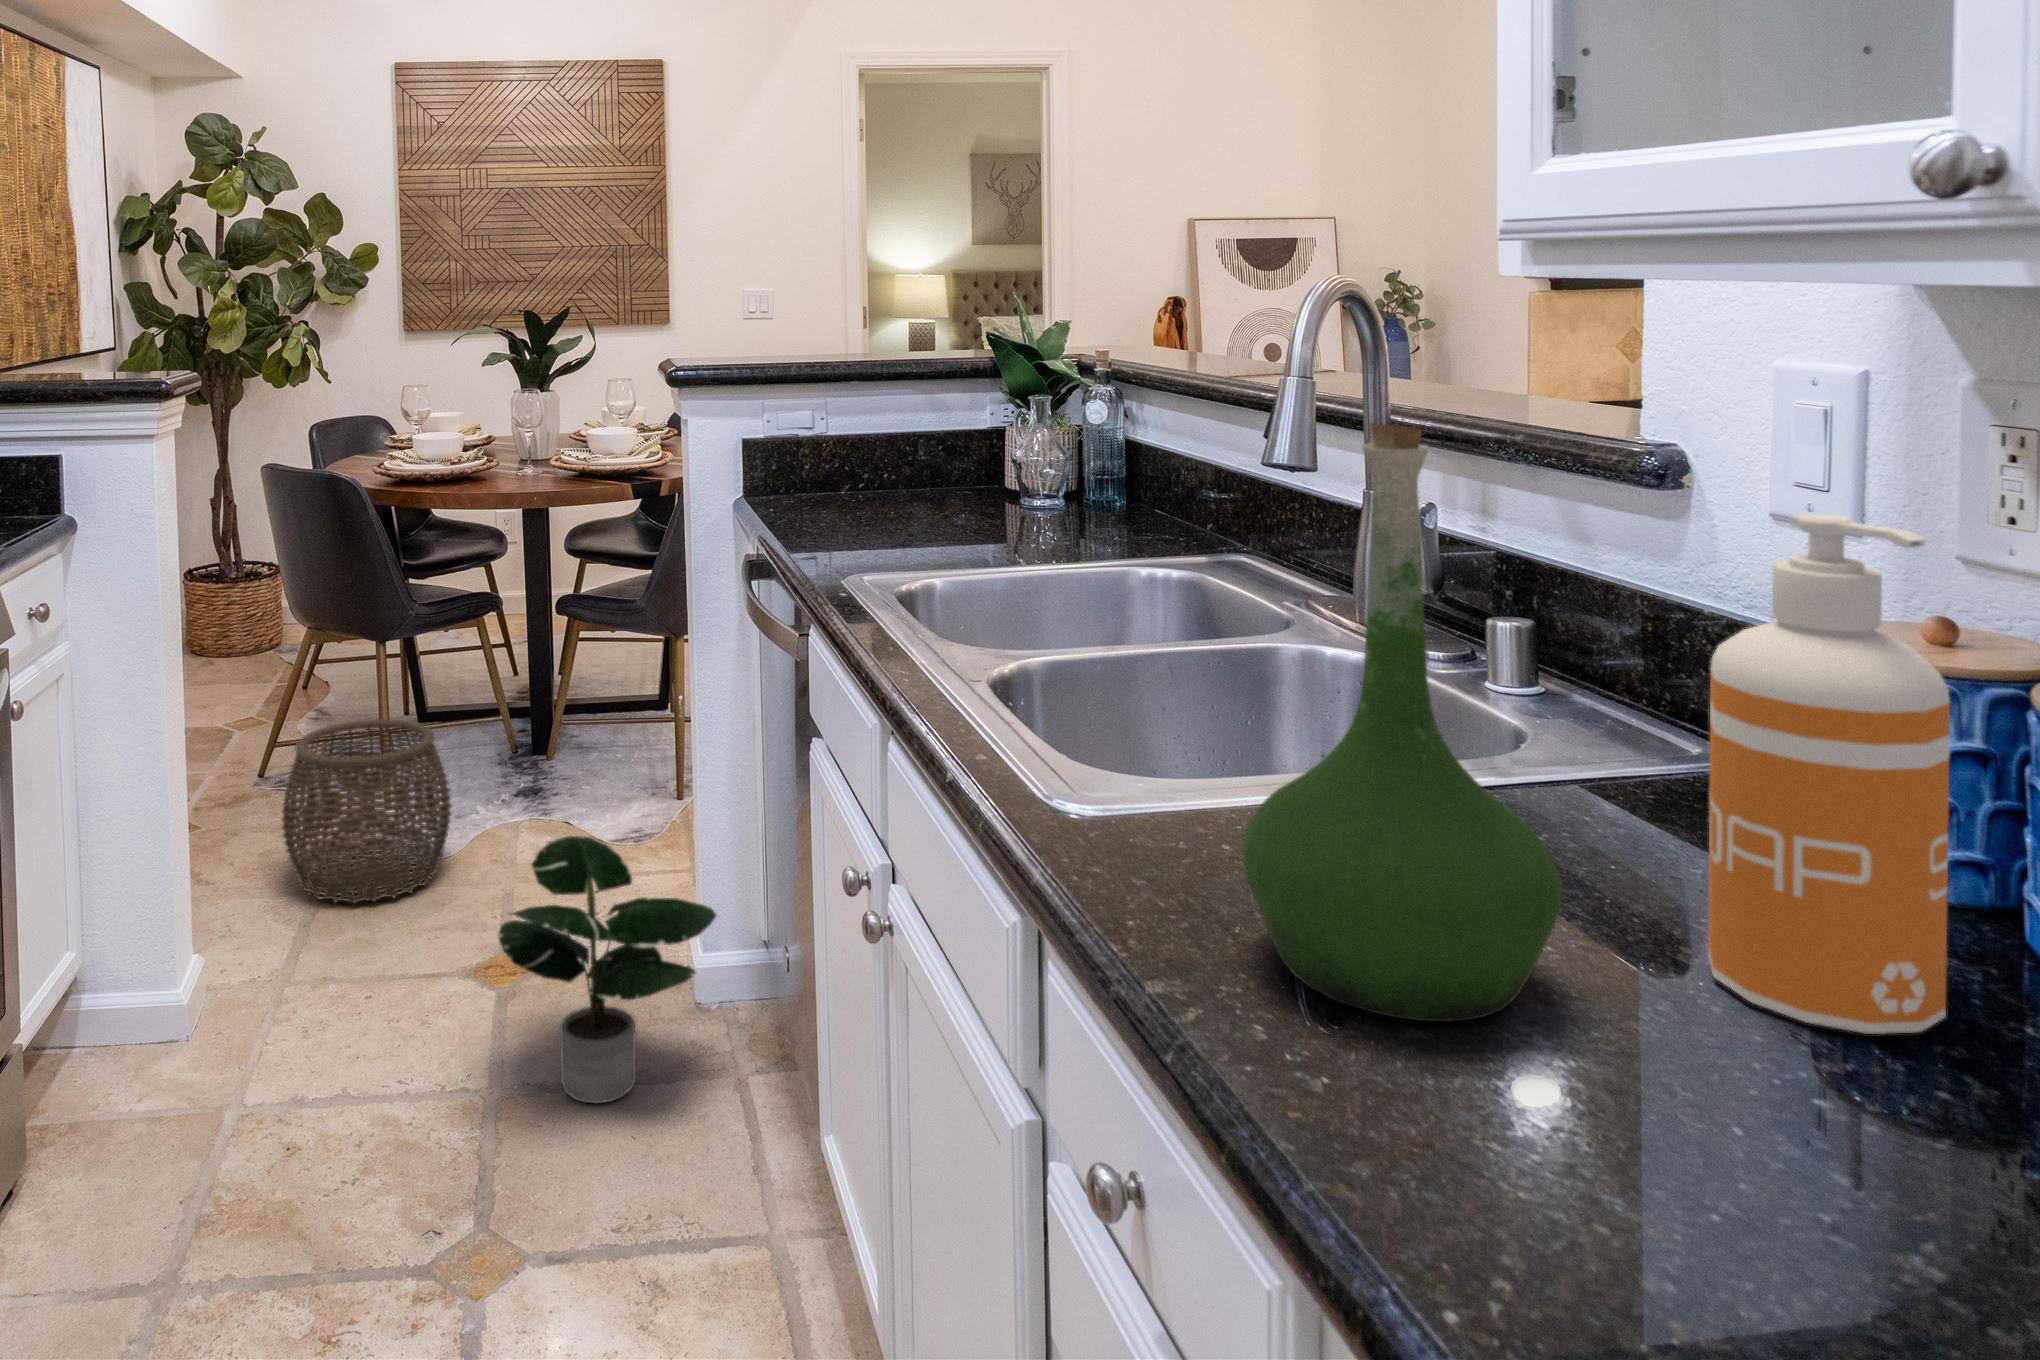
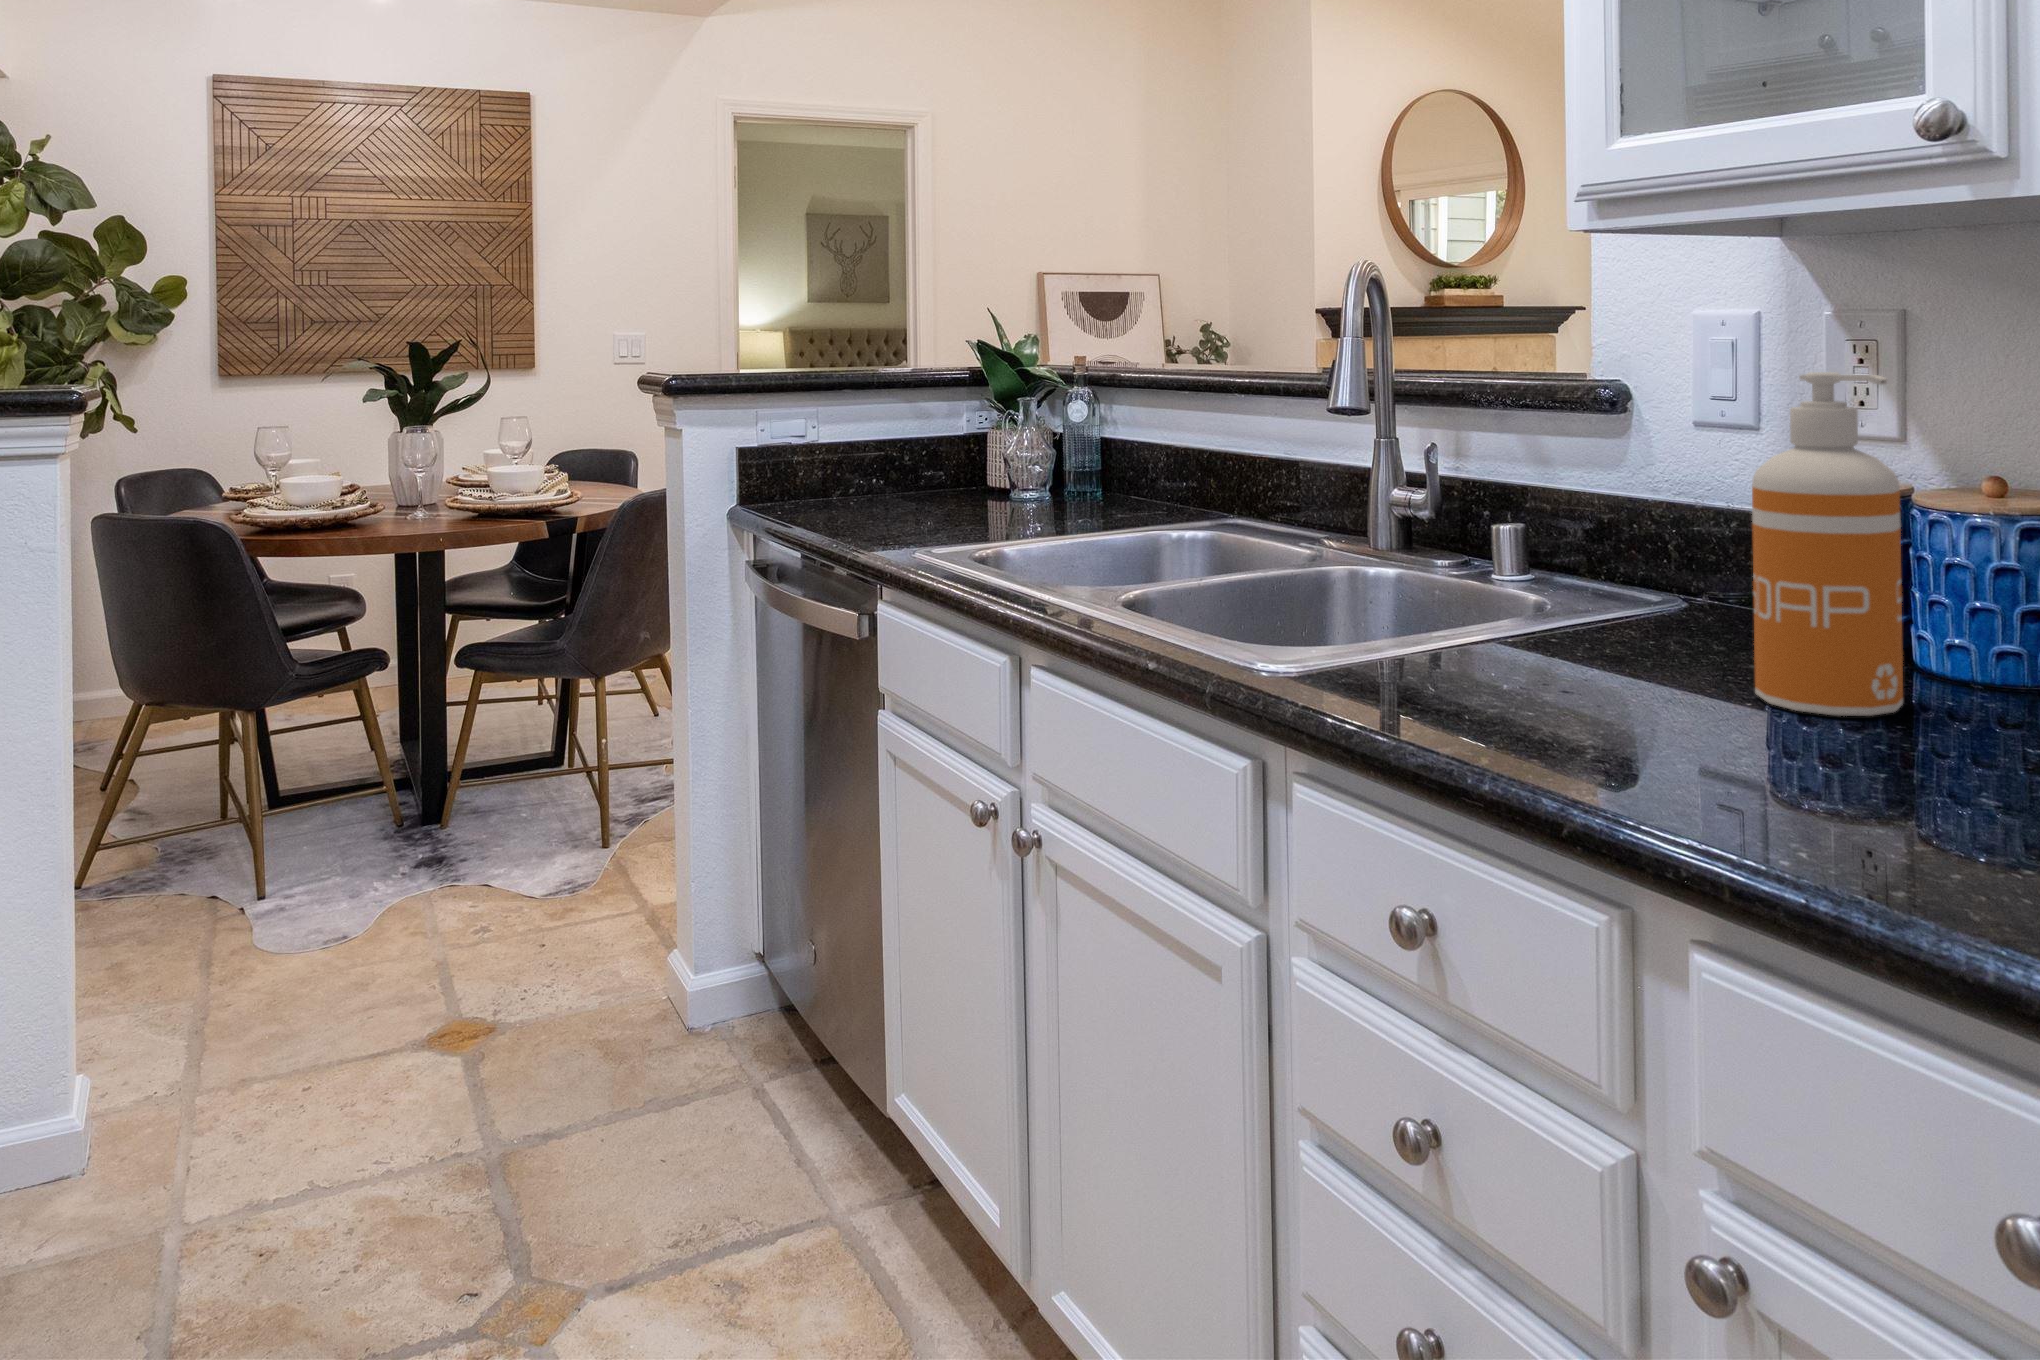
vase: present [1242,423,1561,1021] -> none [1468,307,1696,740]
woven basket: present [282,719,452,903] -> none [156,786,367,996]
potted plant: present [498,836,716,1103] -> none [493,864,729,1136]

